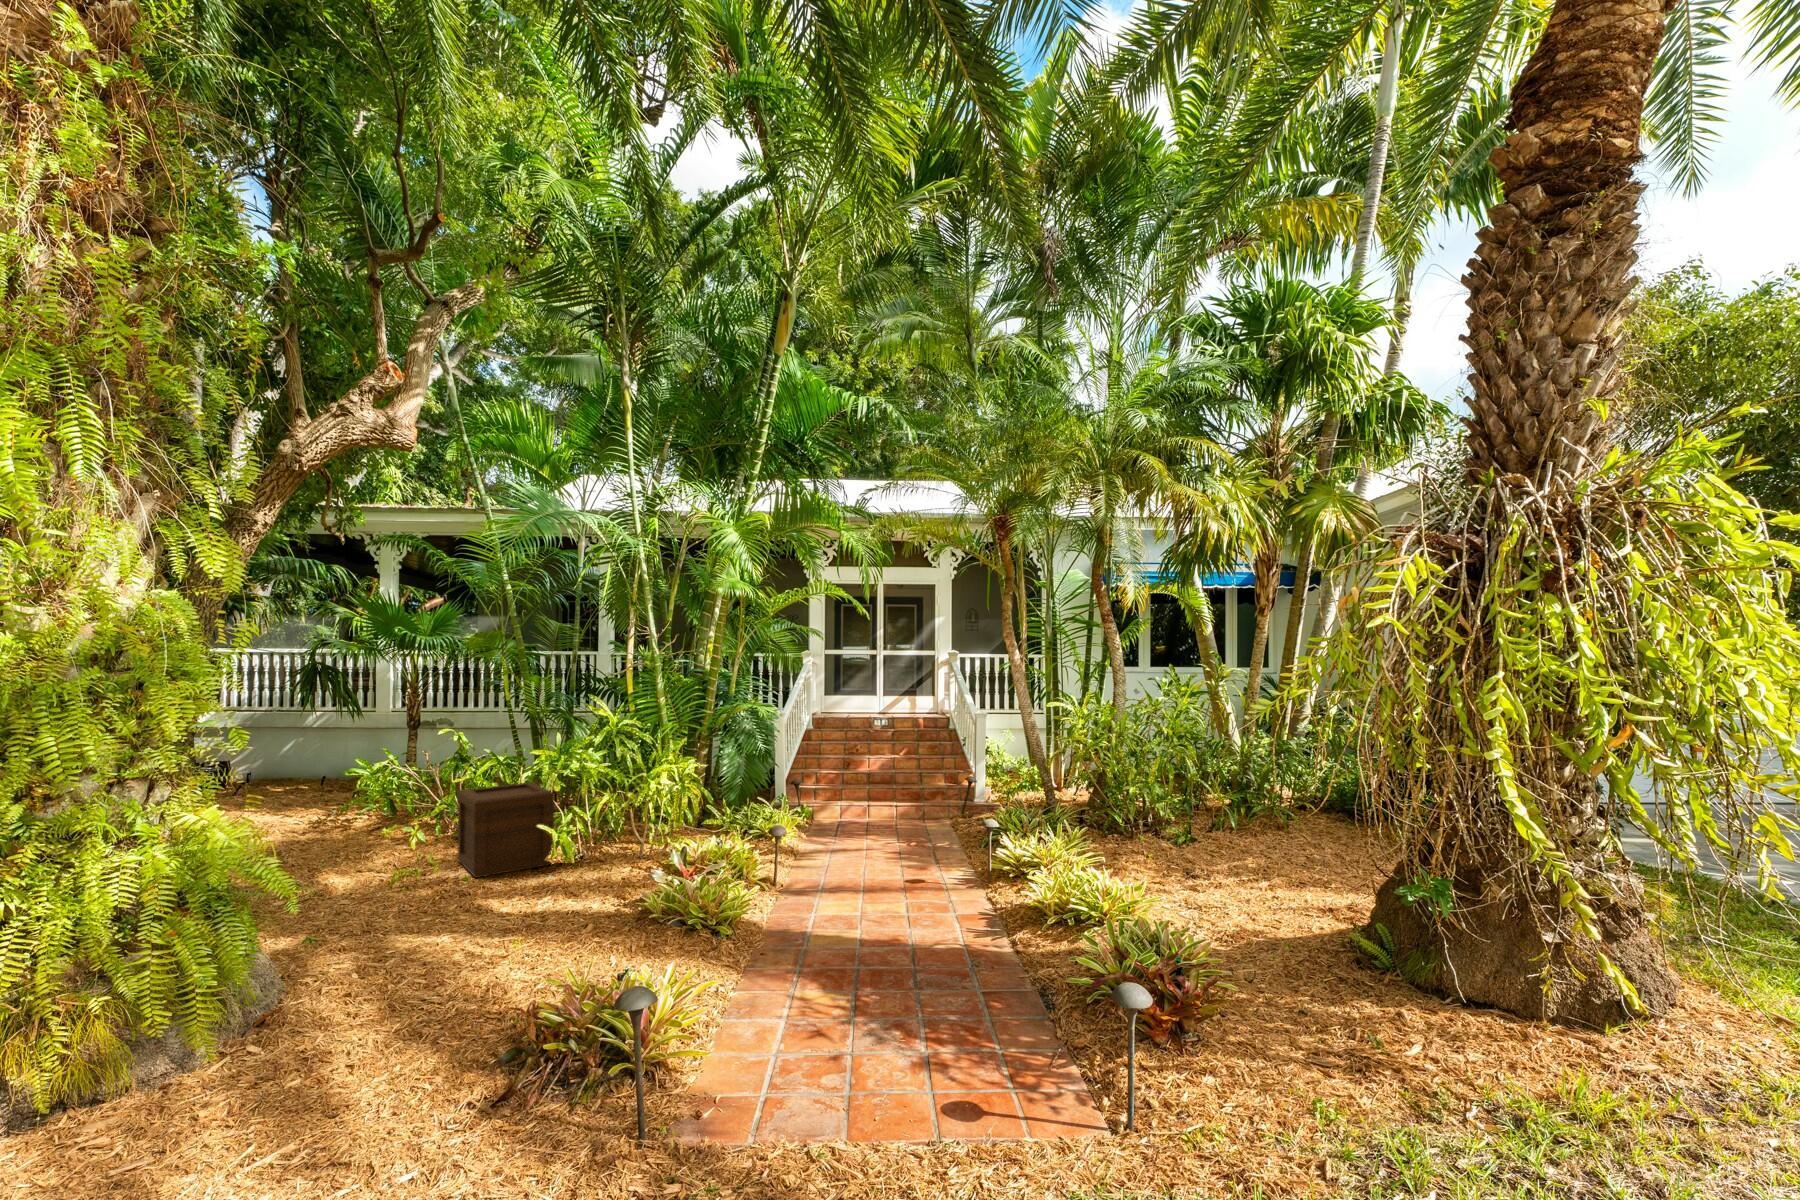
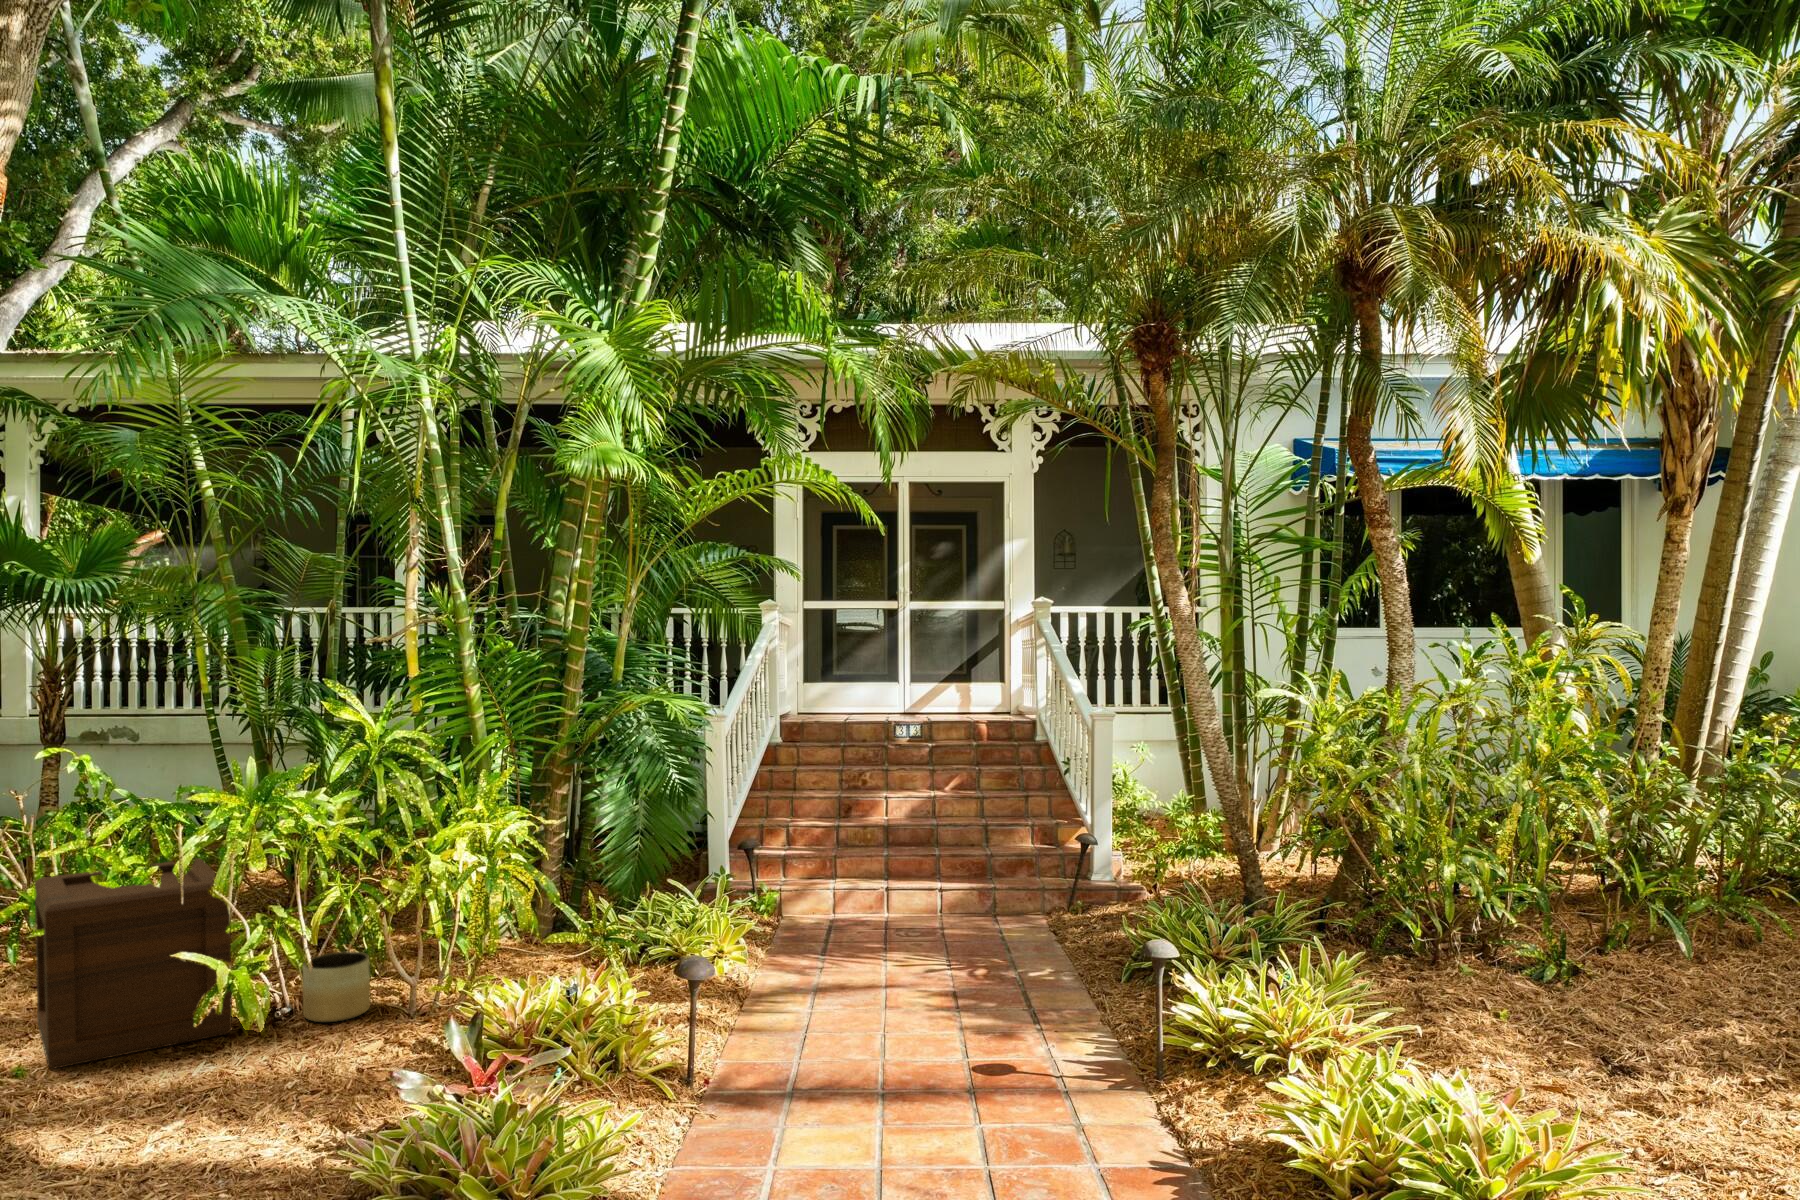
planter: none [585,828,616,860] -> present [303,952,371,1022]

